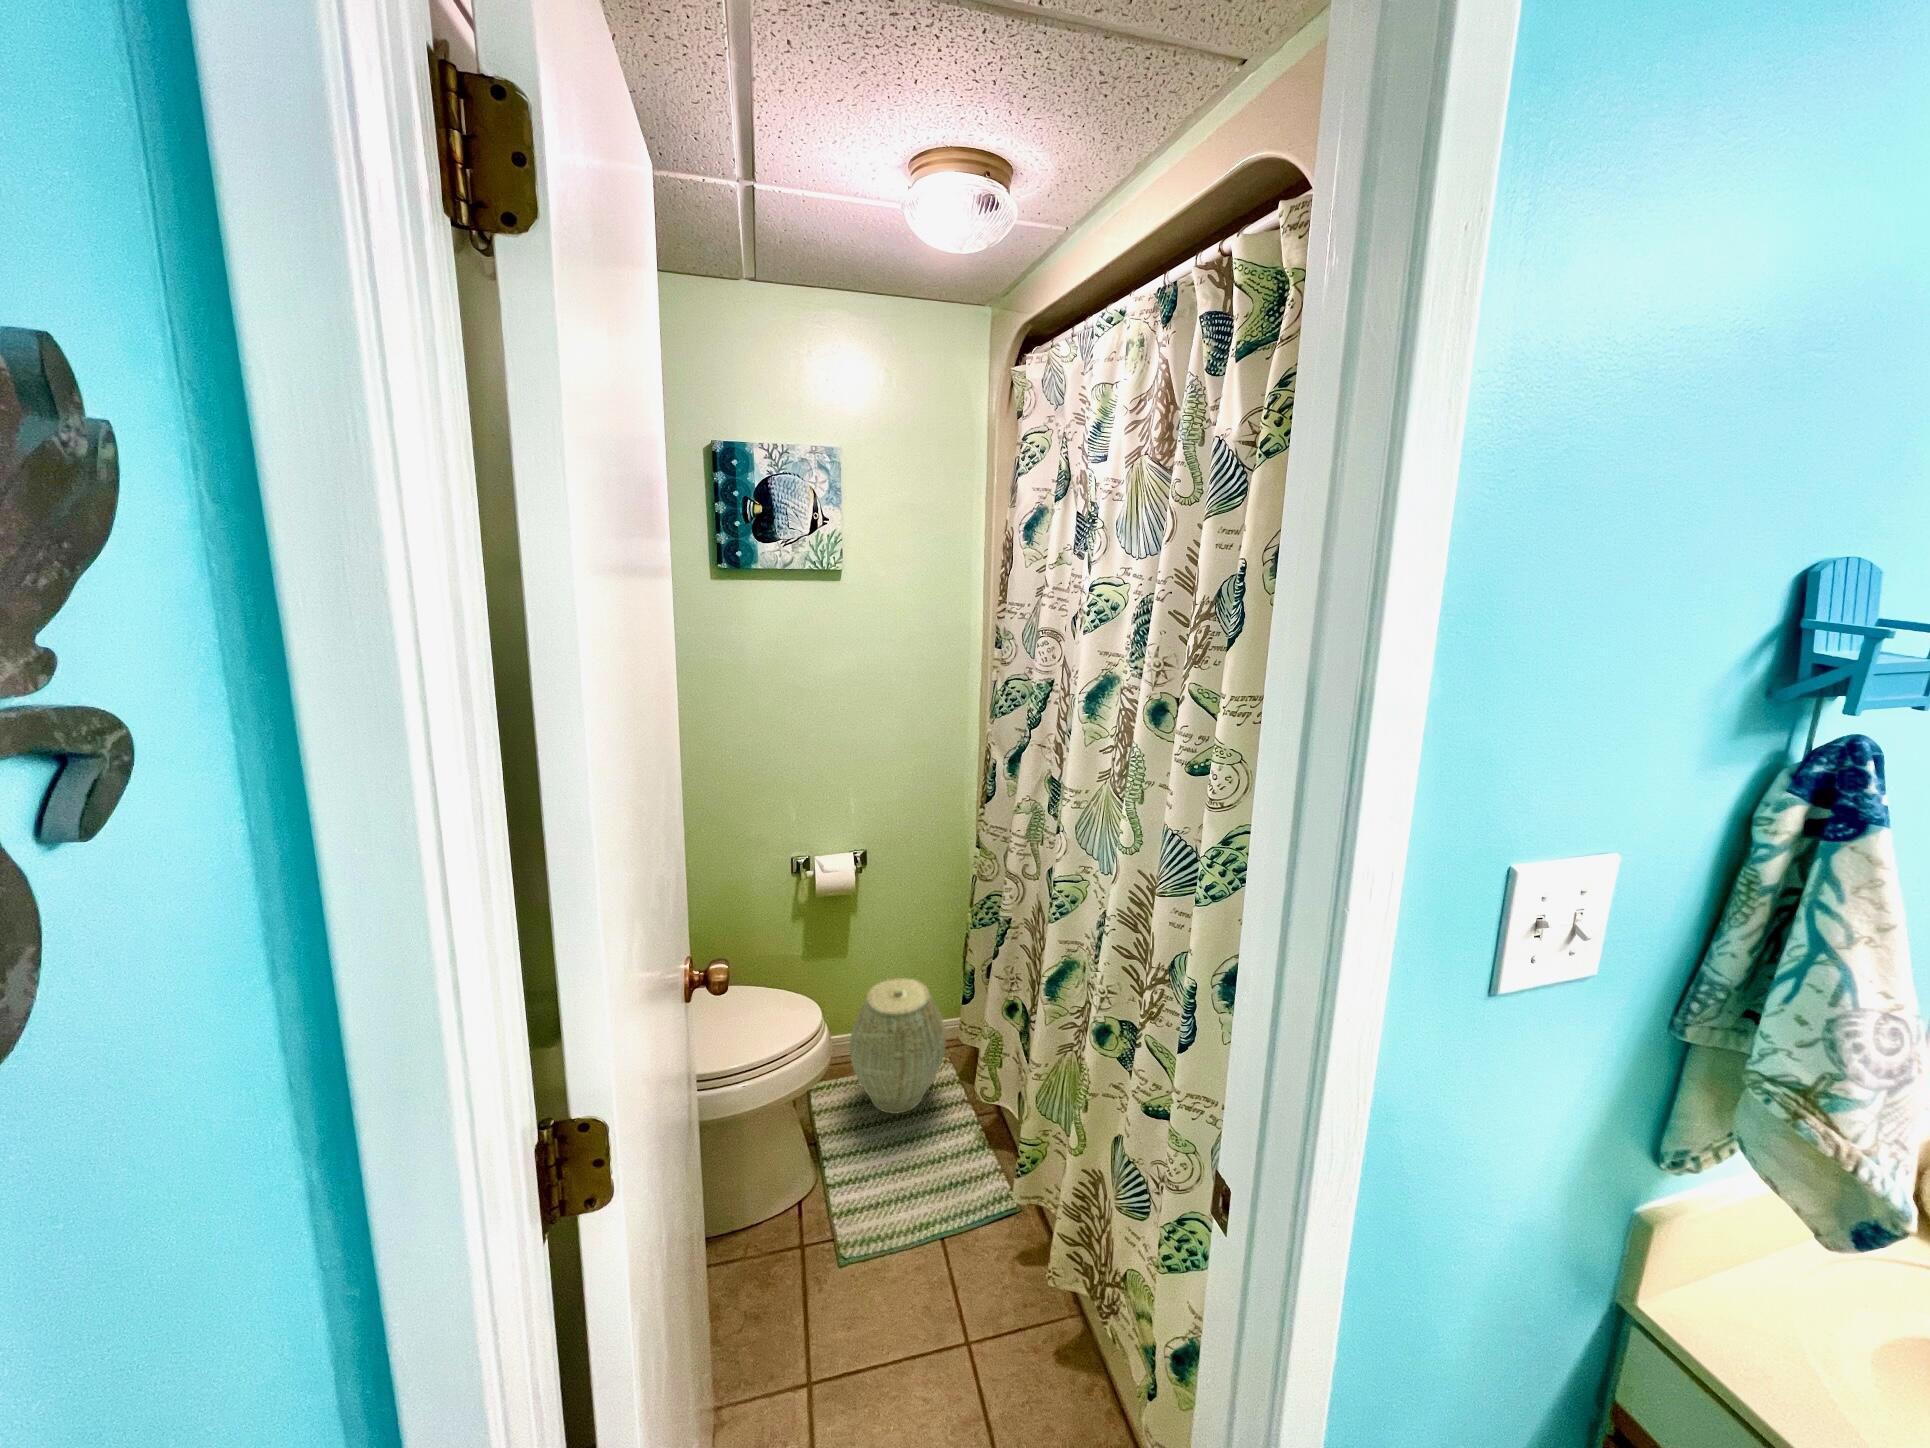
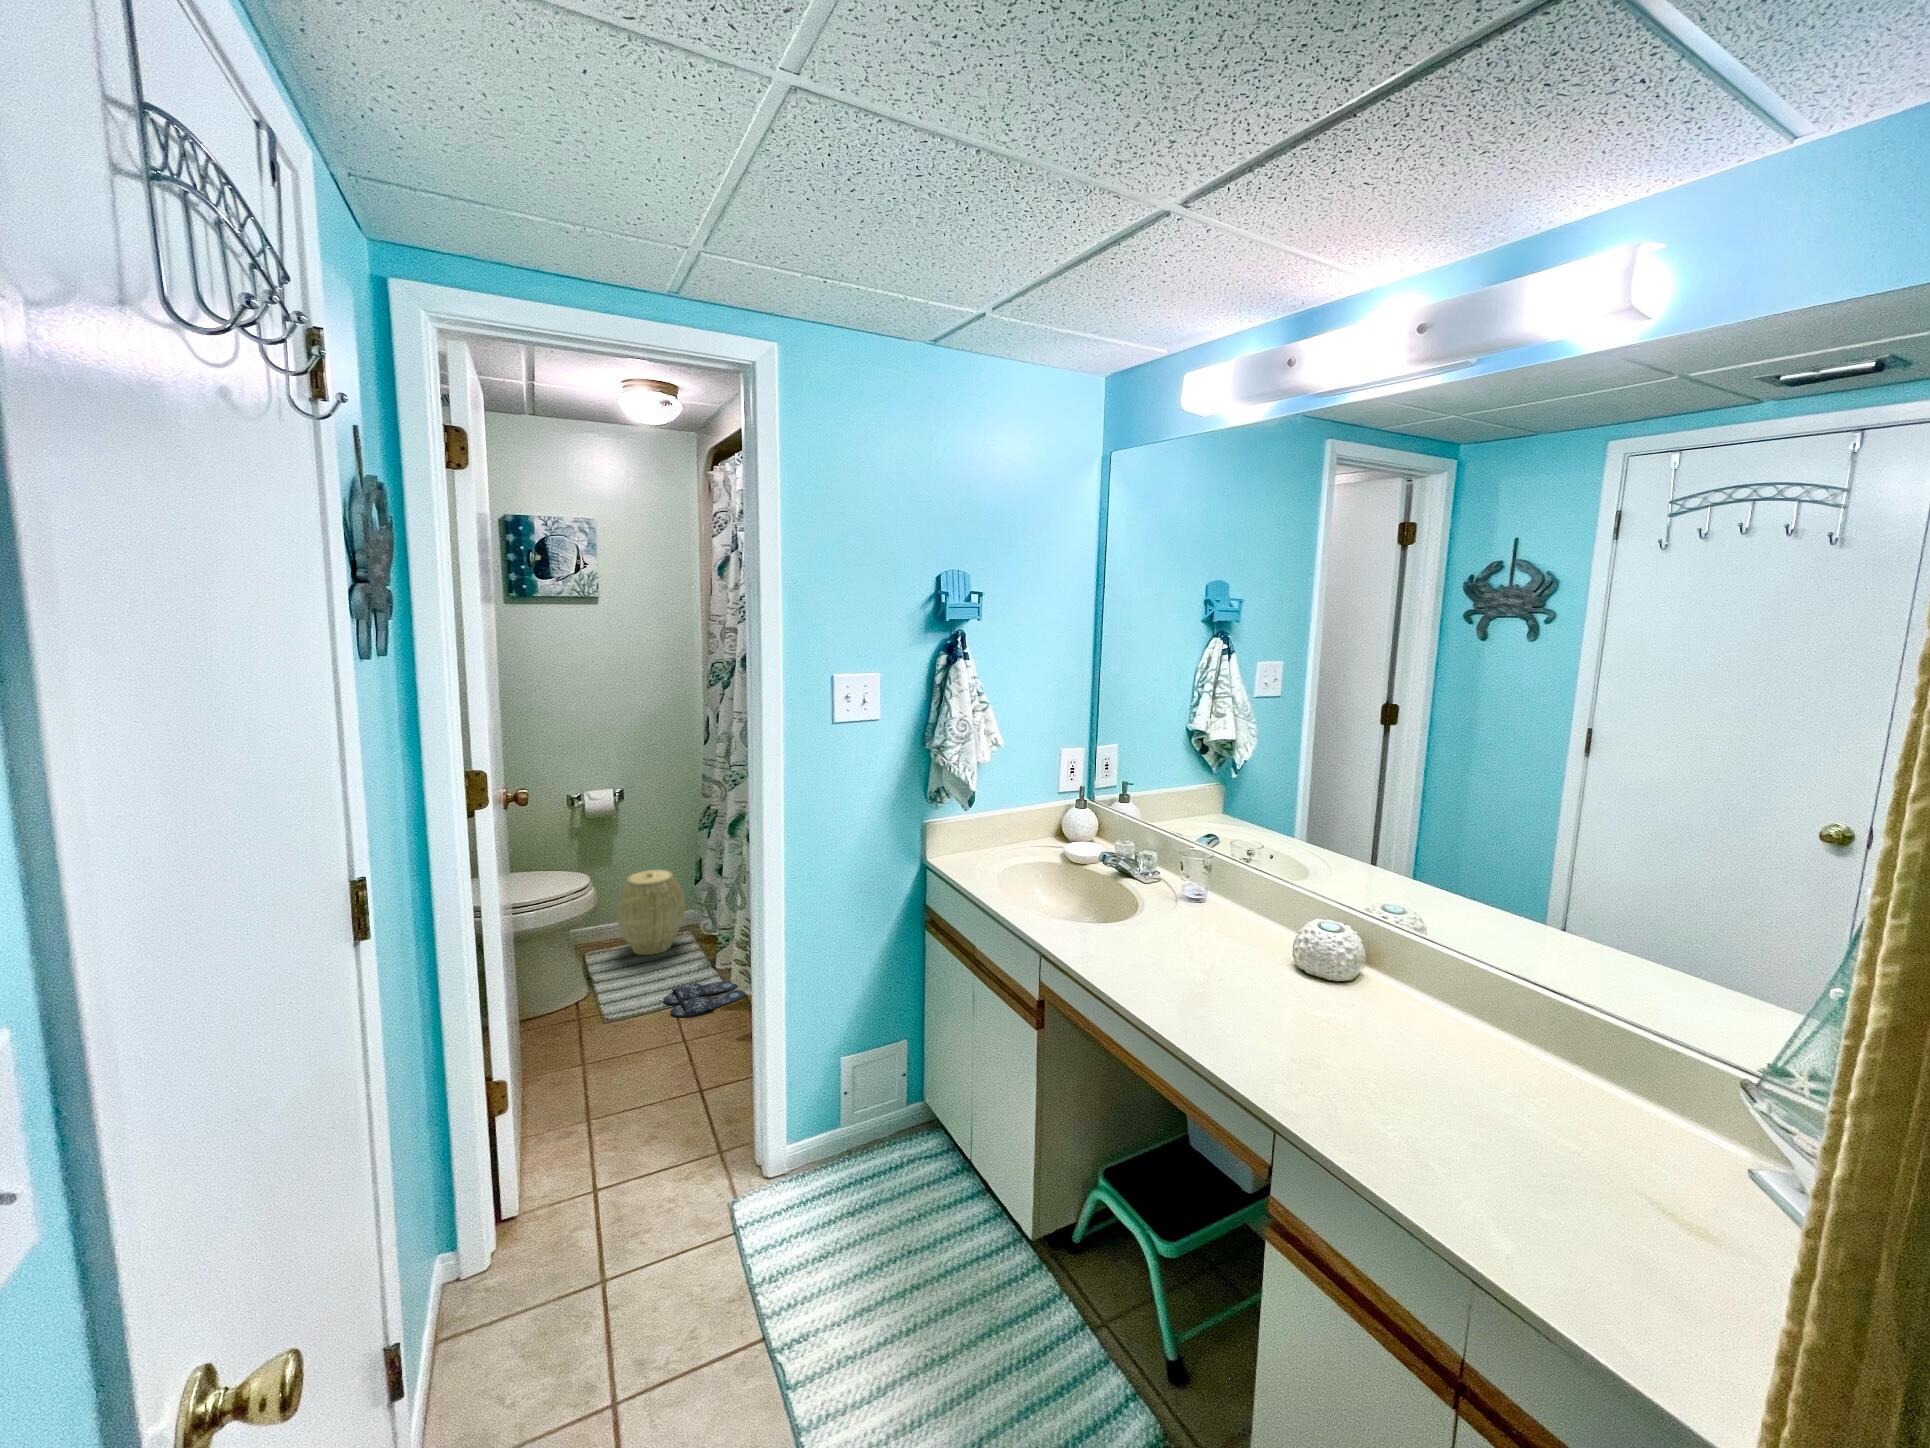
slippers: none [911,1221,1043,1330] -> present [664,981,746,1017]

